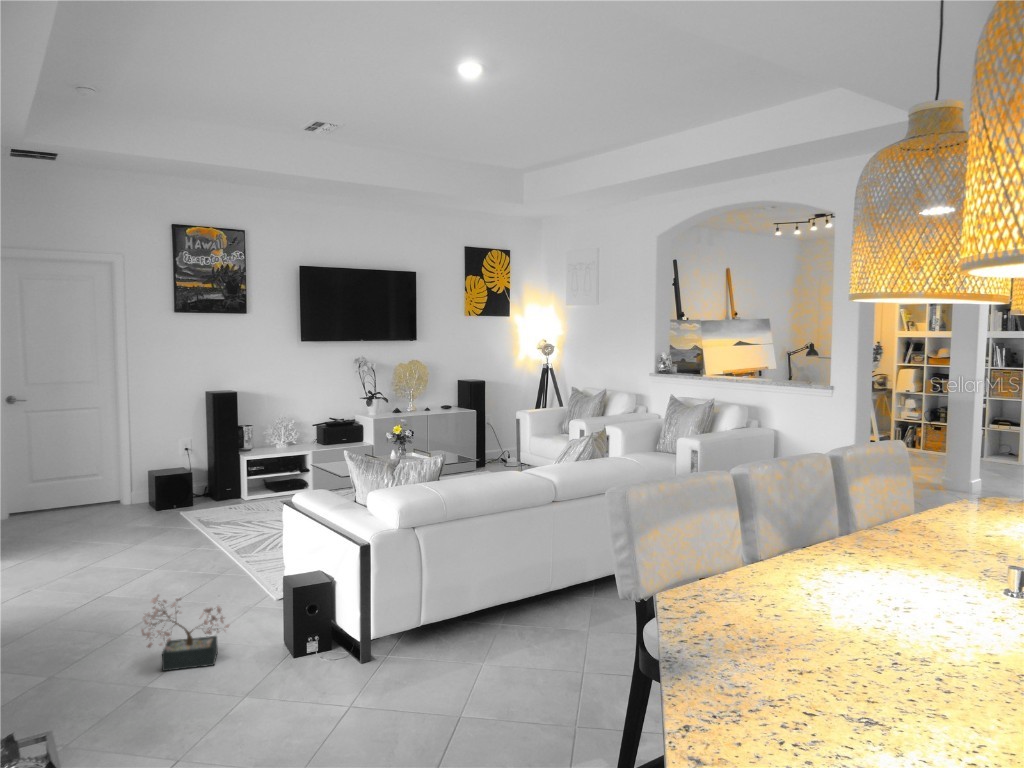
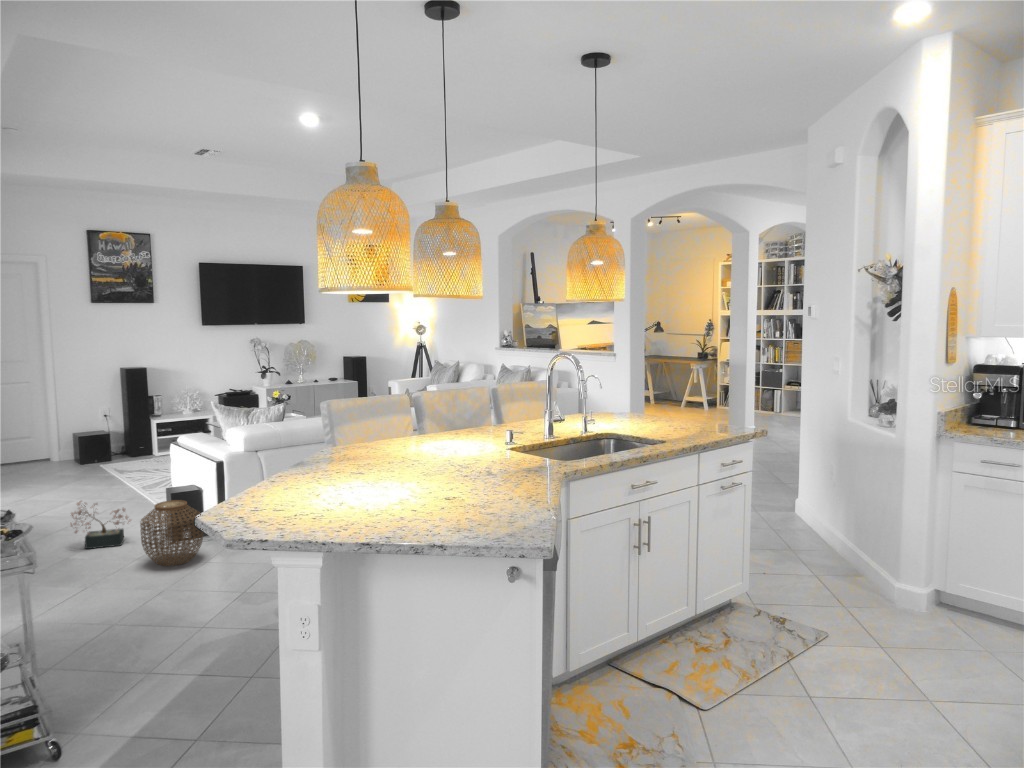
woven basket: none [249,609,342,719] -> present [140,500,203,566]

